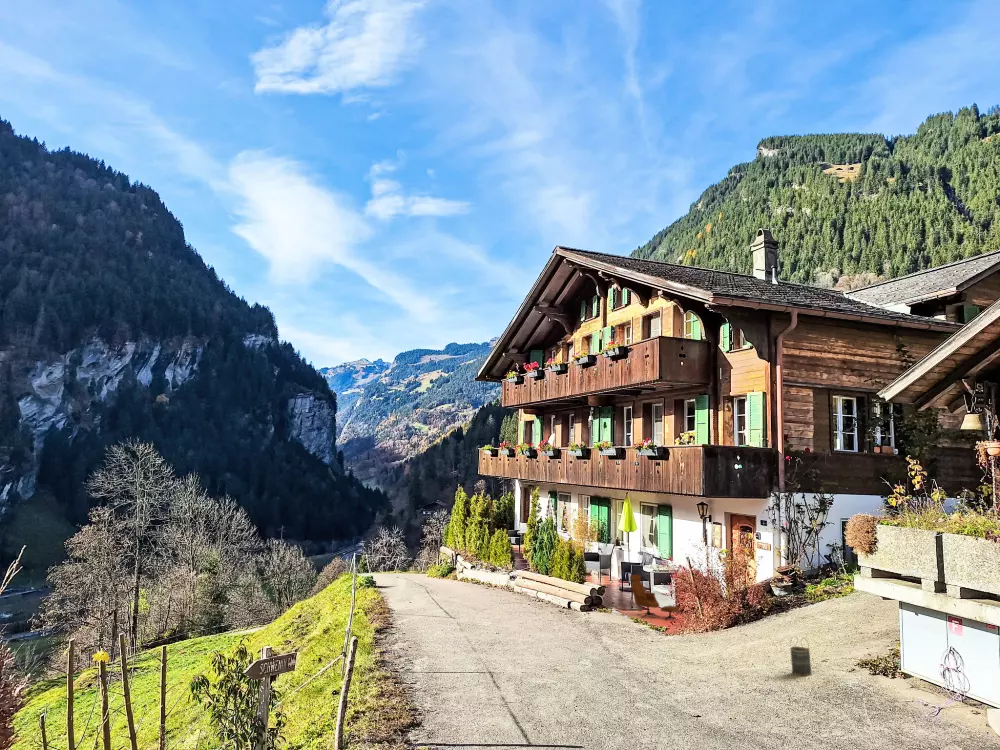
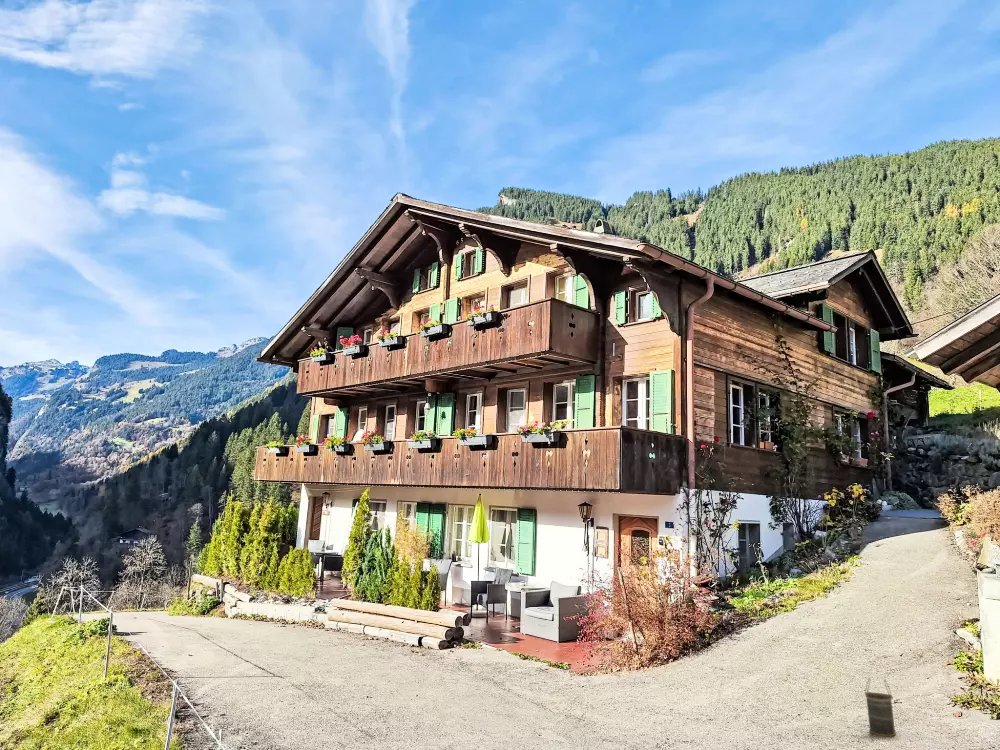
lounge chair: present [630,575,679,618] -> none [532,595,599,655]

